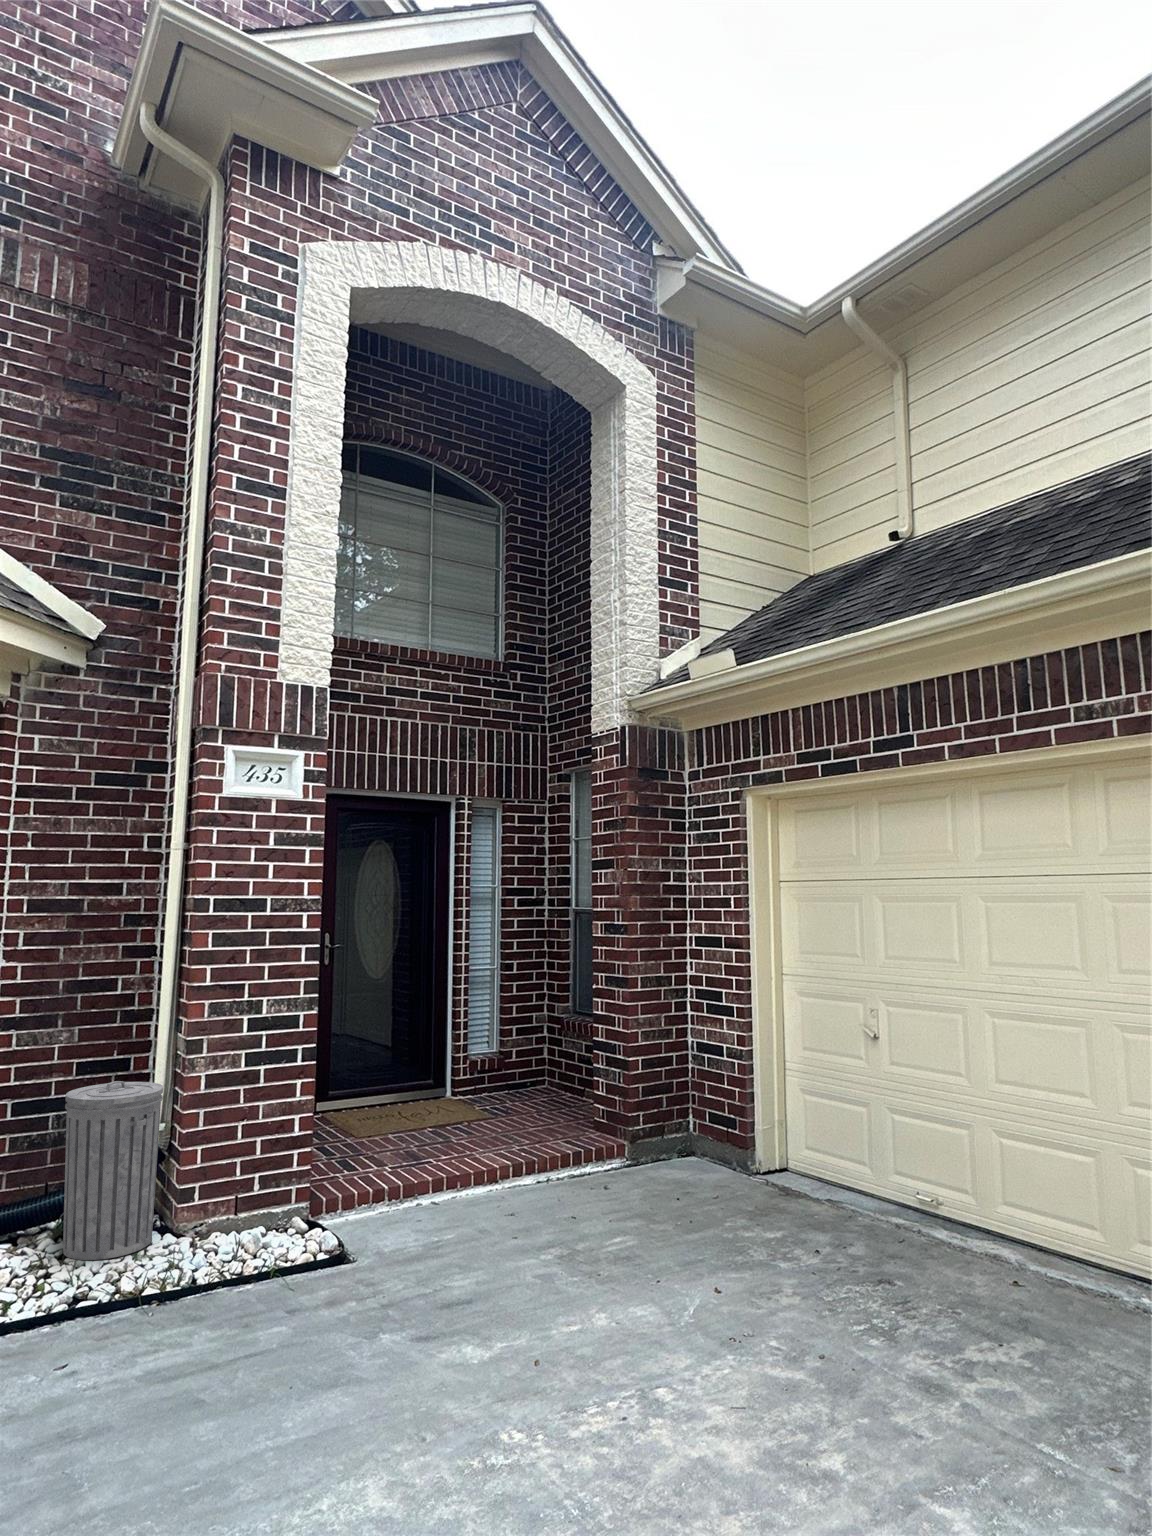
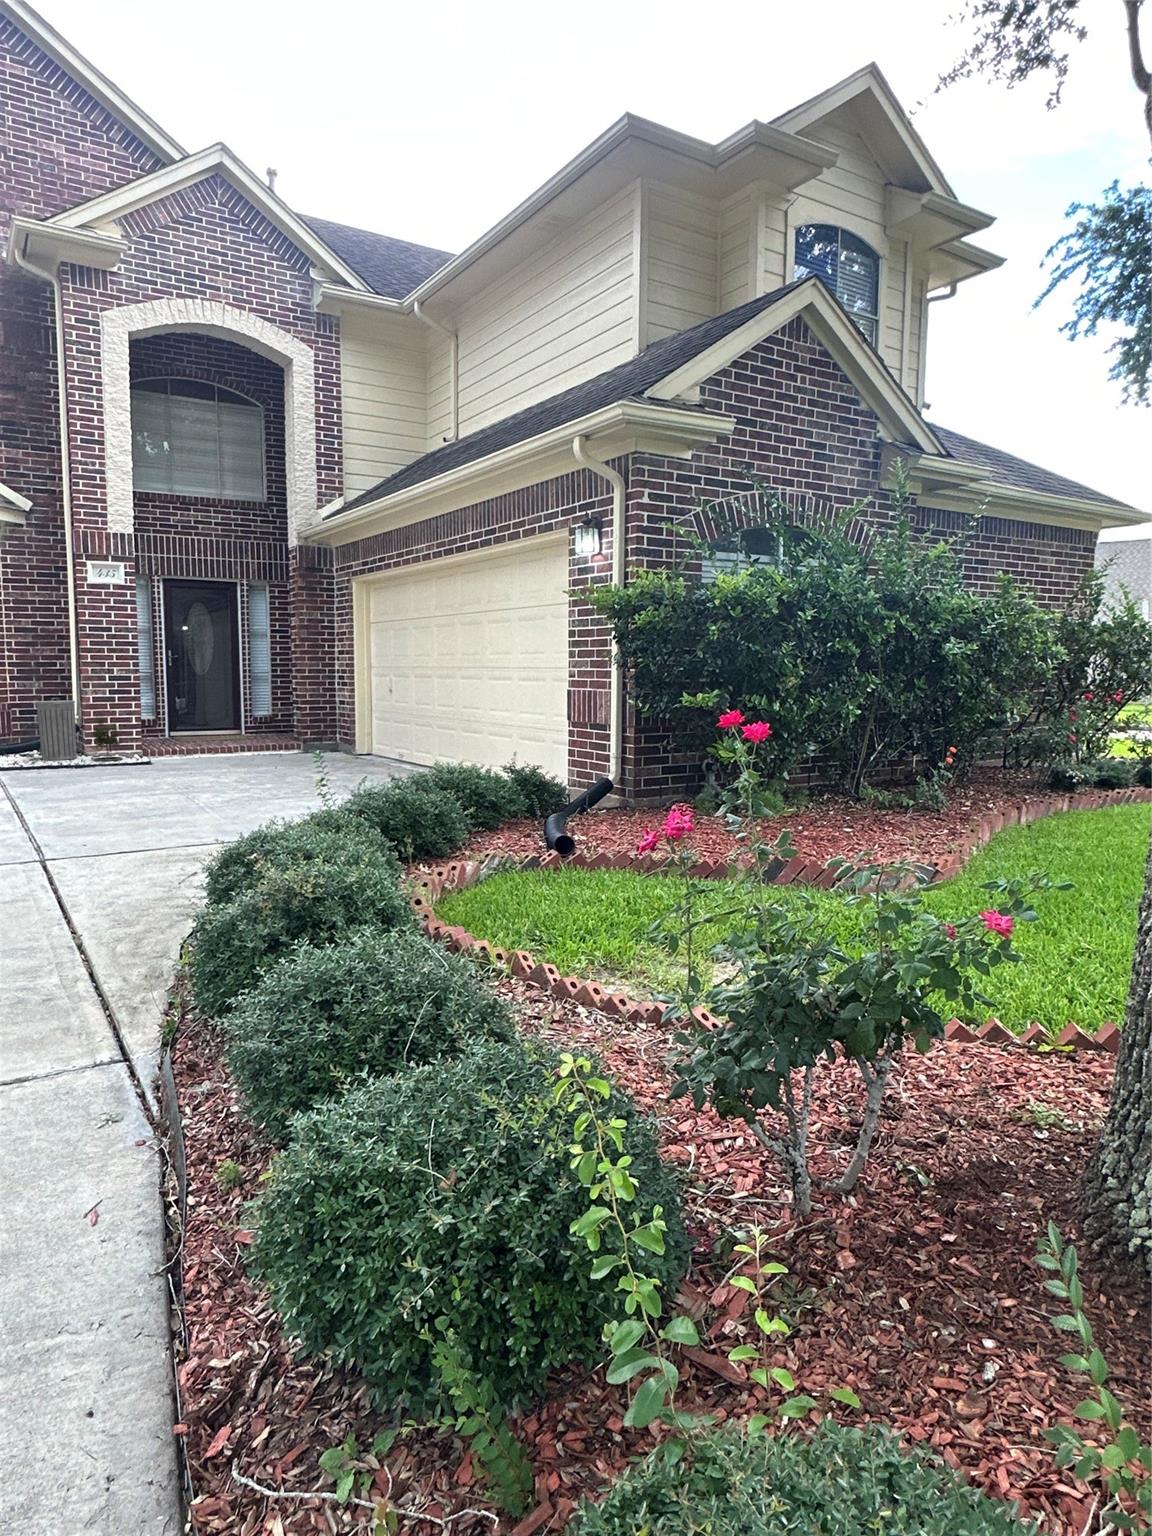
potted tree: none [199,1121,281,1264] -> present [93,714,122,761]

